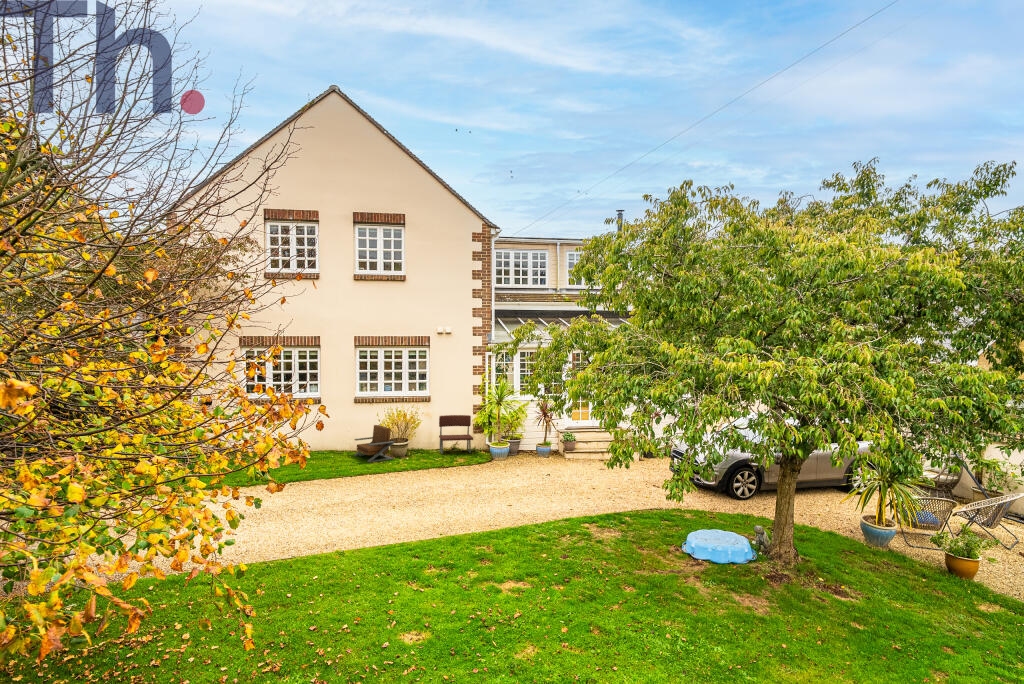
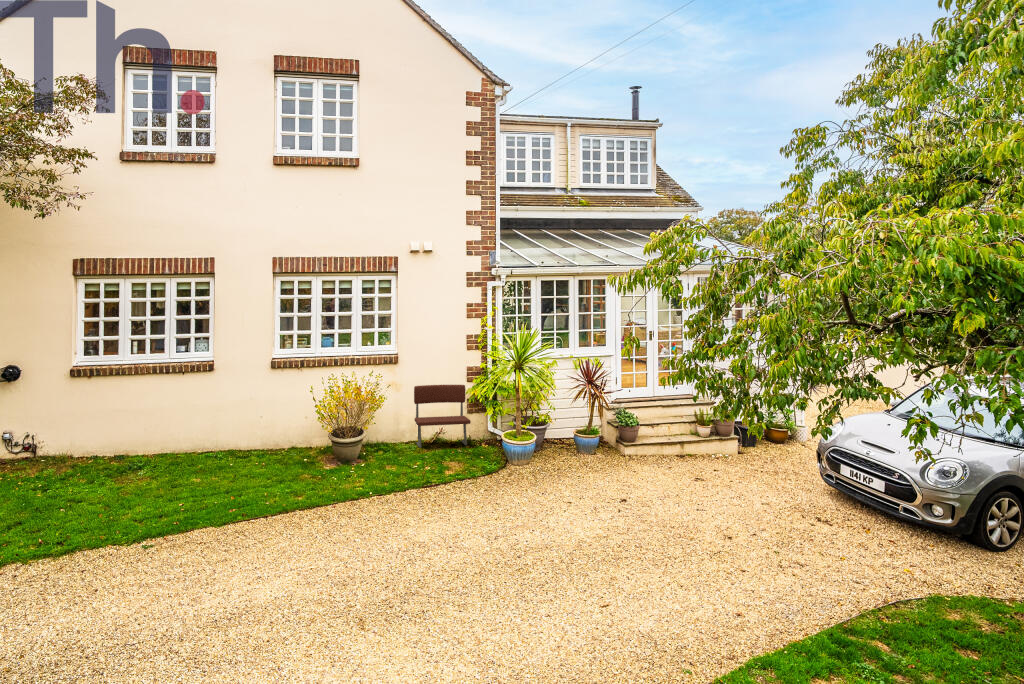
lounge chair: present [354,425,395,463] -> none [272,402,339,464]

